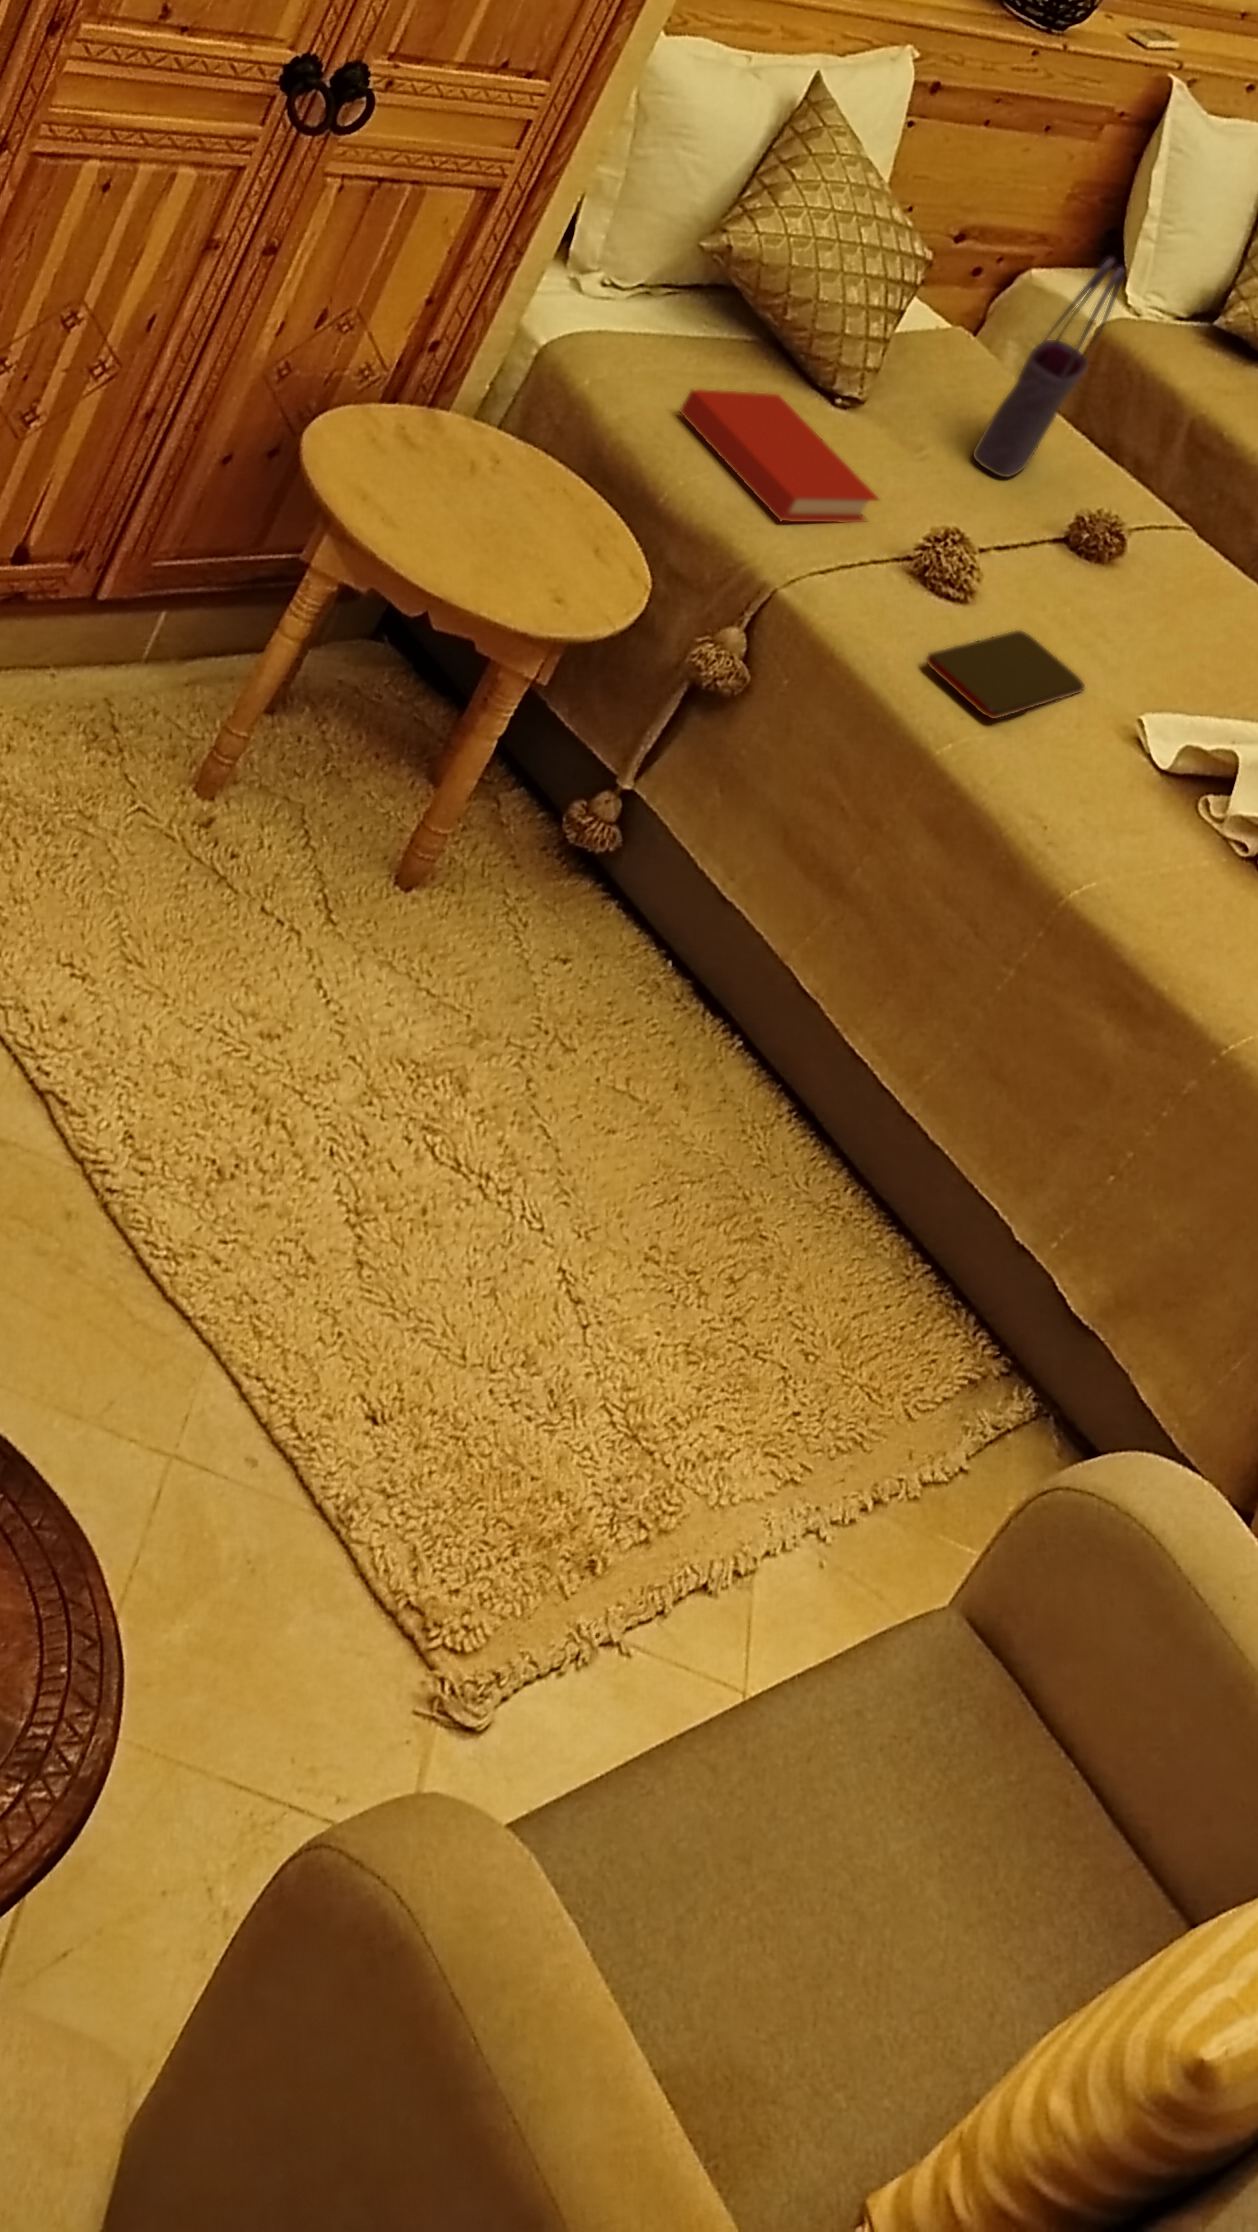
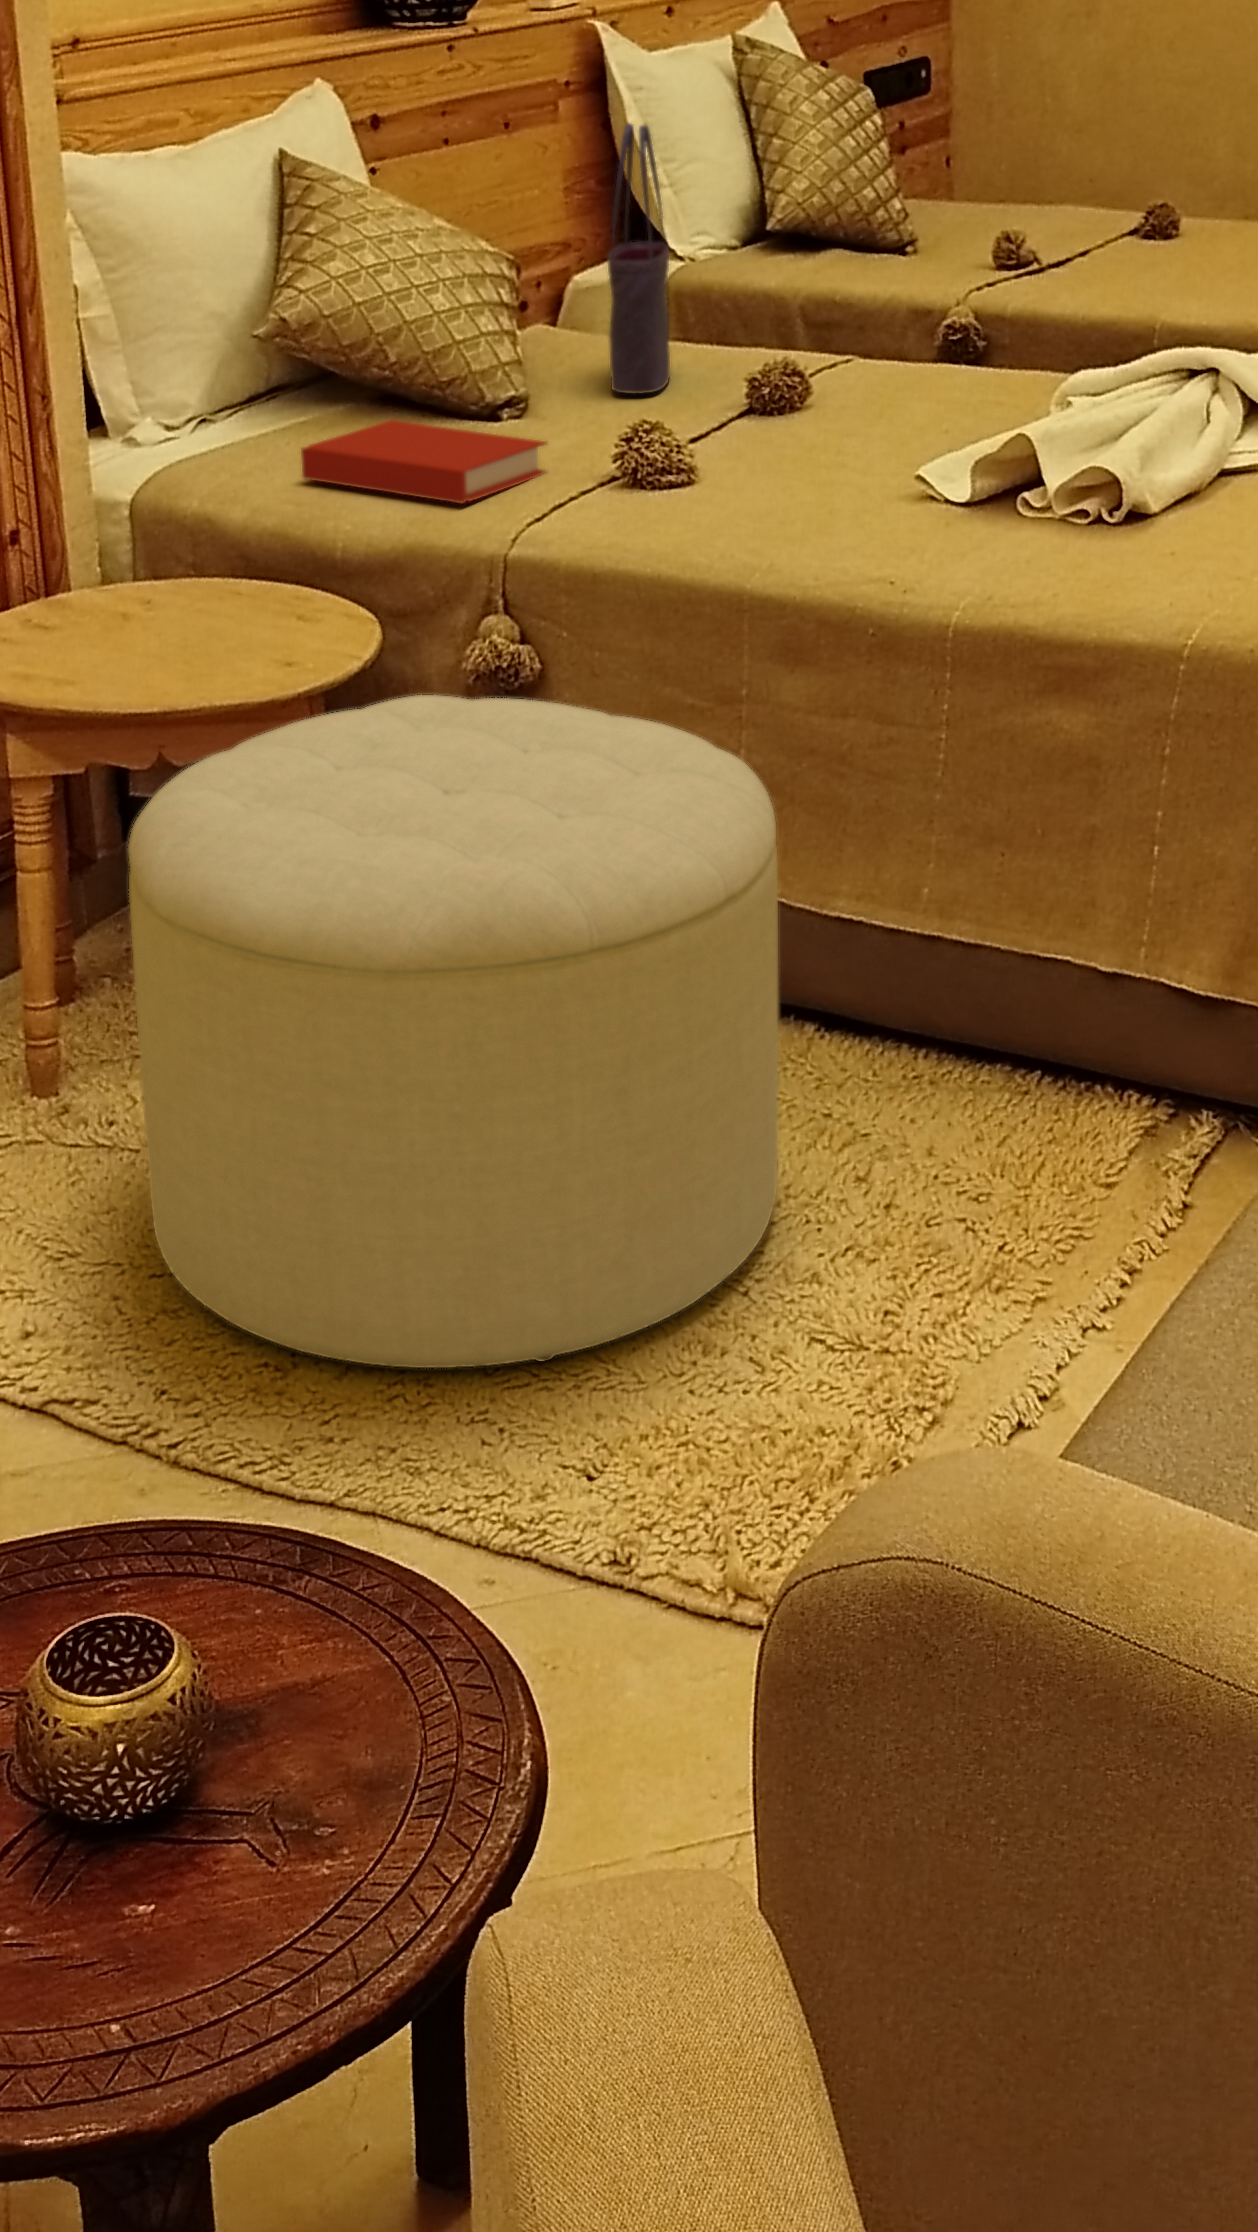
smartphone: present [926,630,1085,719] -> none [680,472,846,536]
ottoman: none [196,664,834,1315] -> present [128,695,778,1368]

